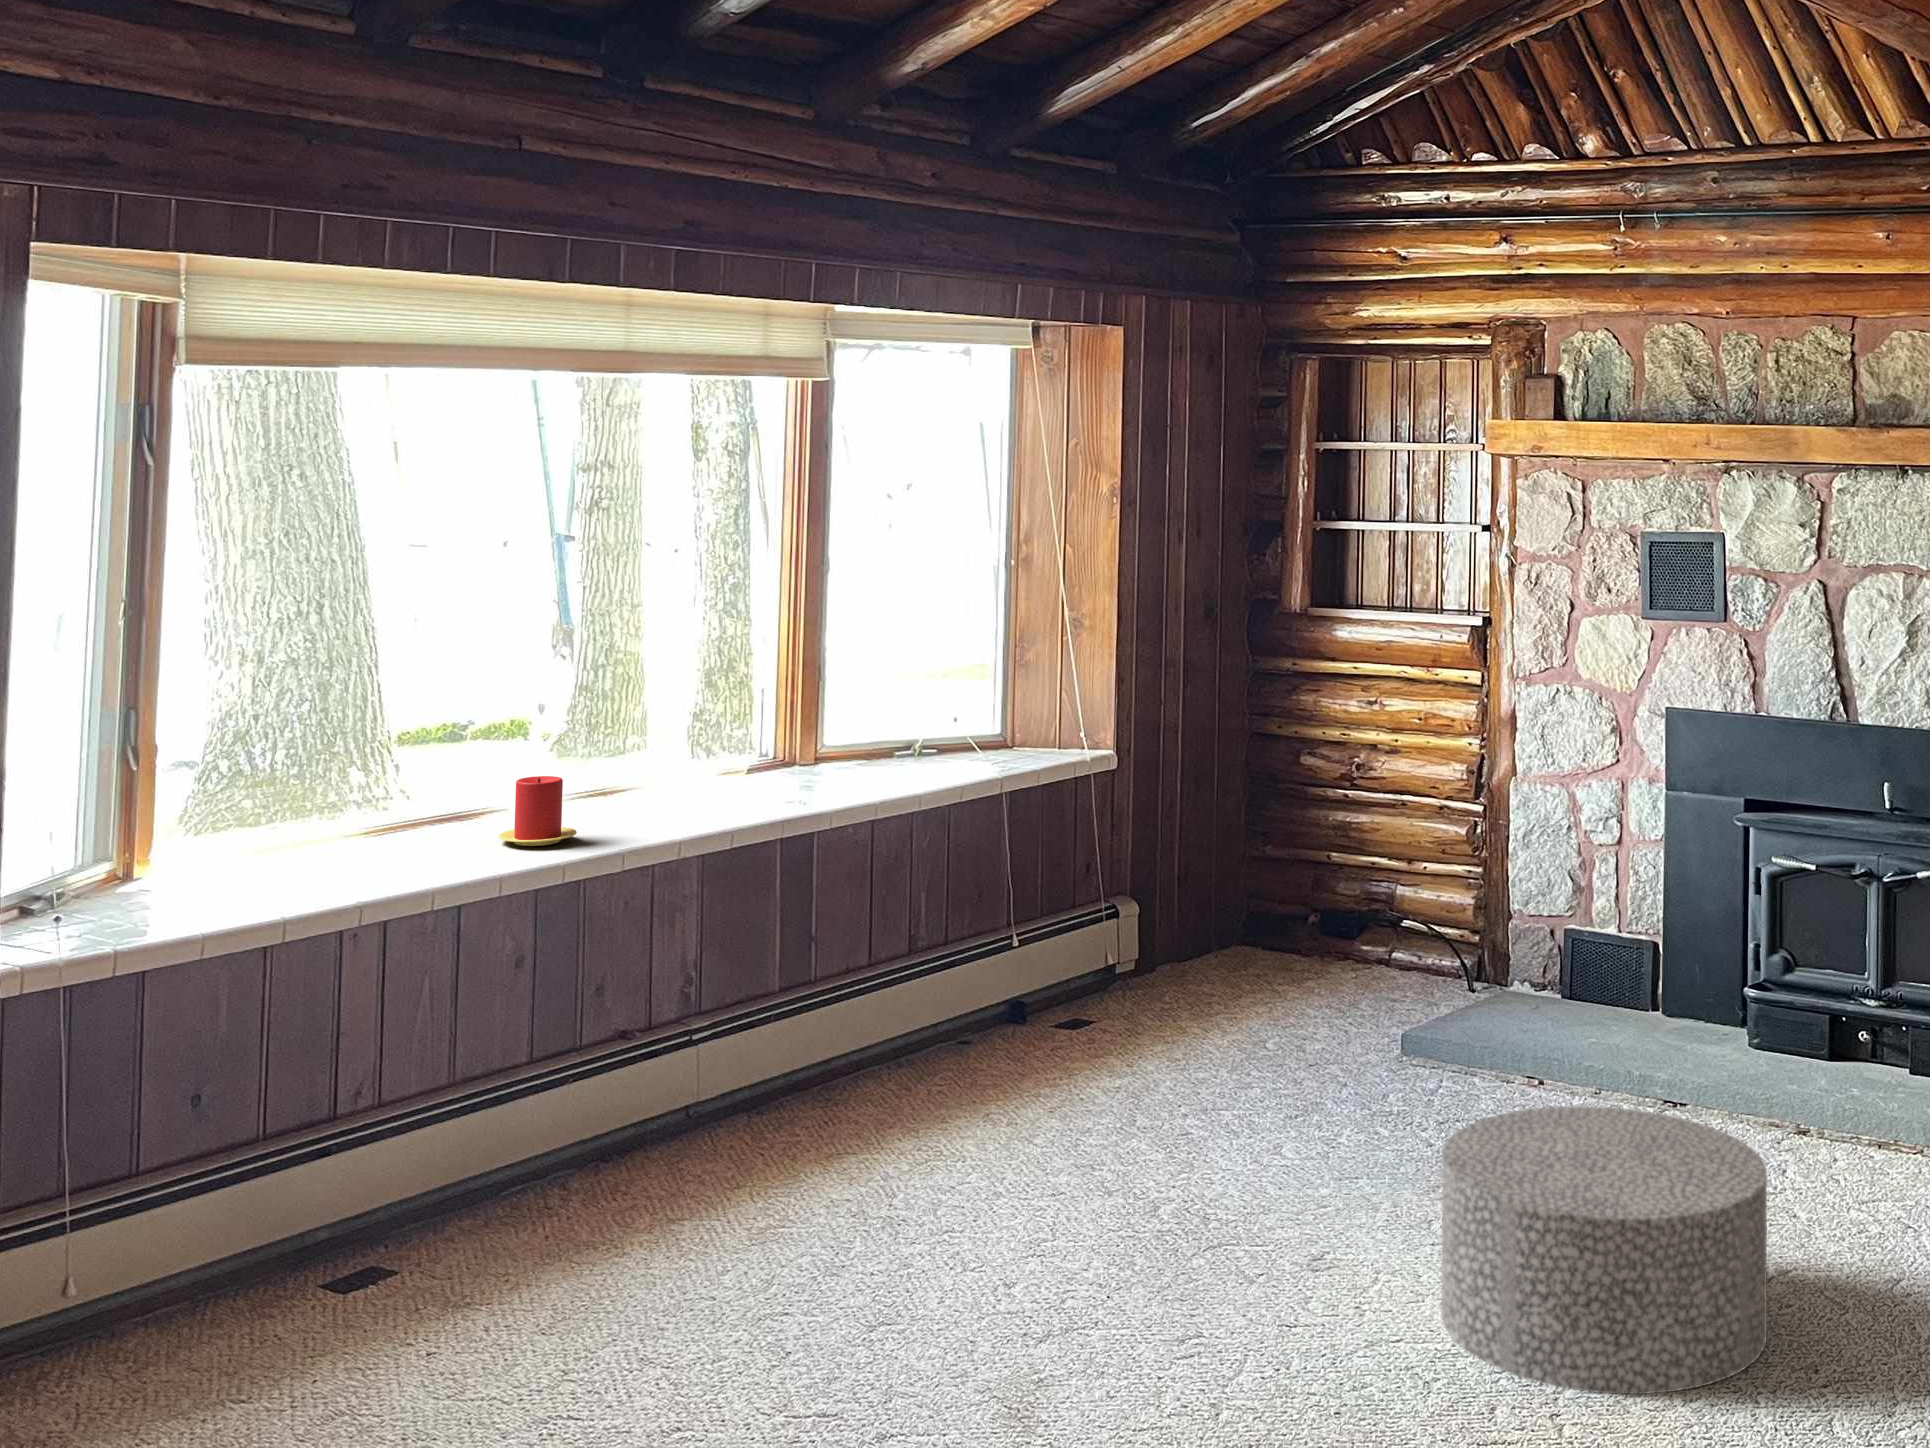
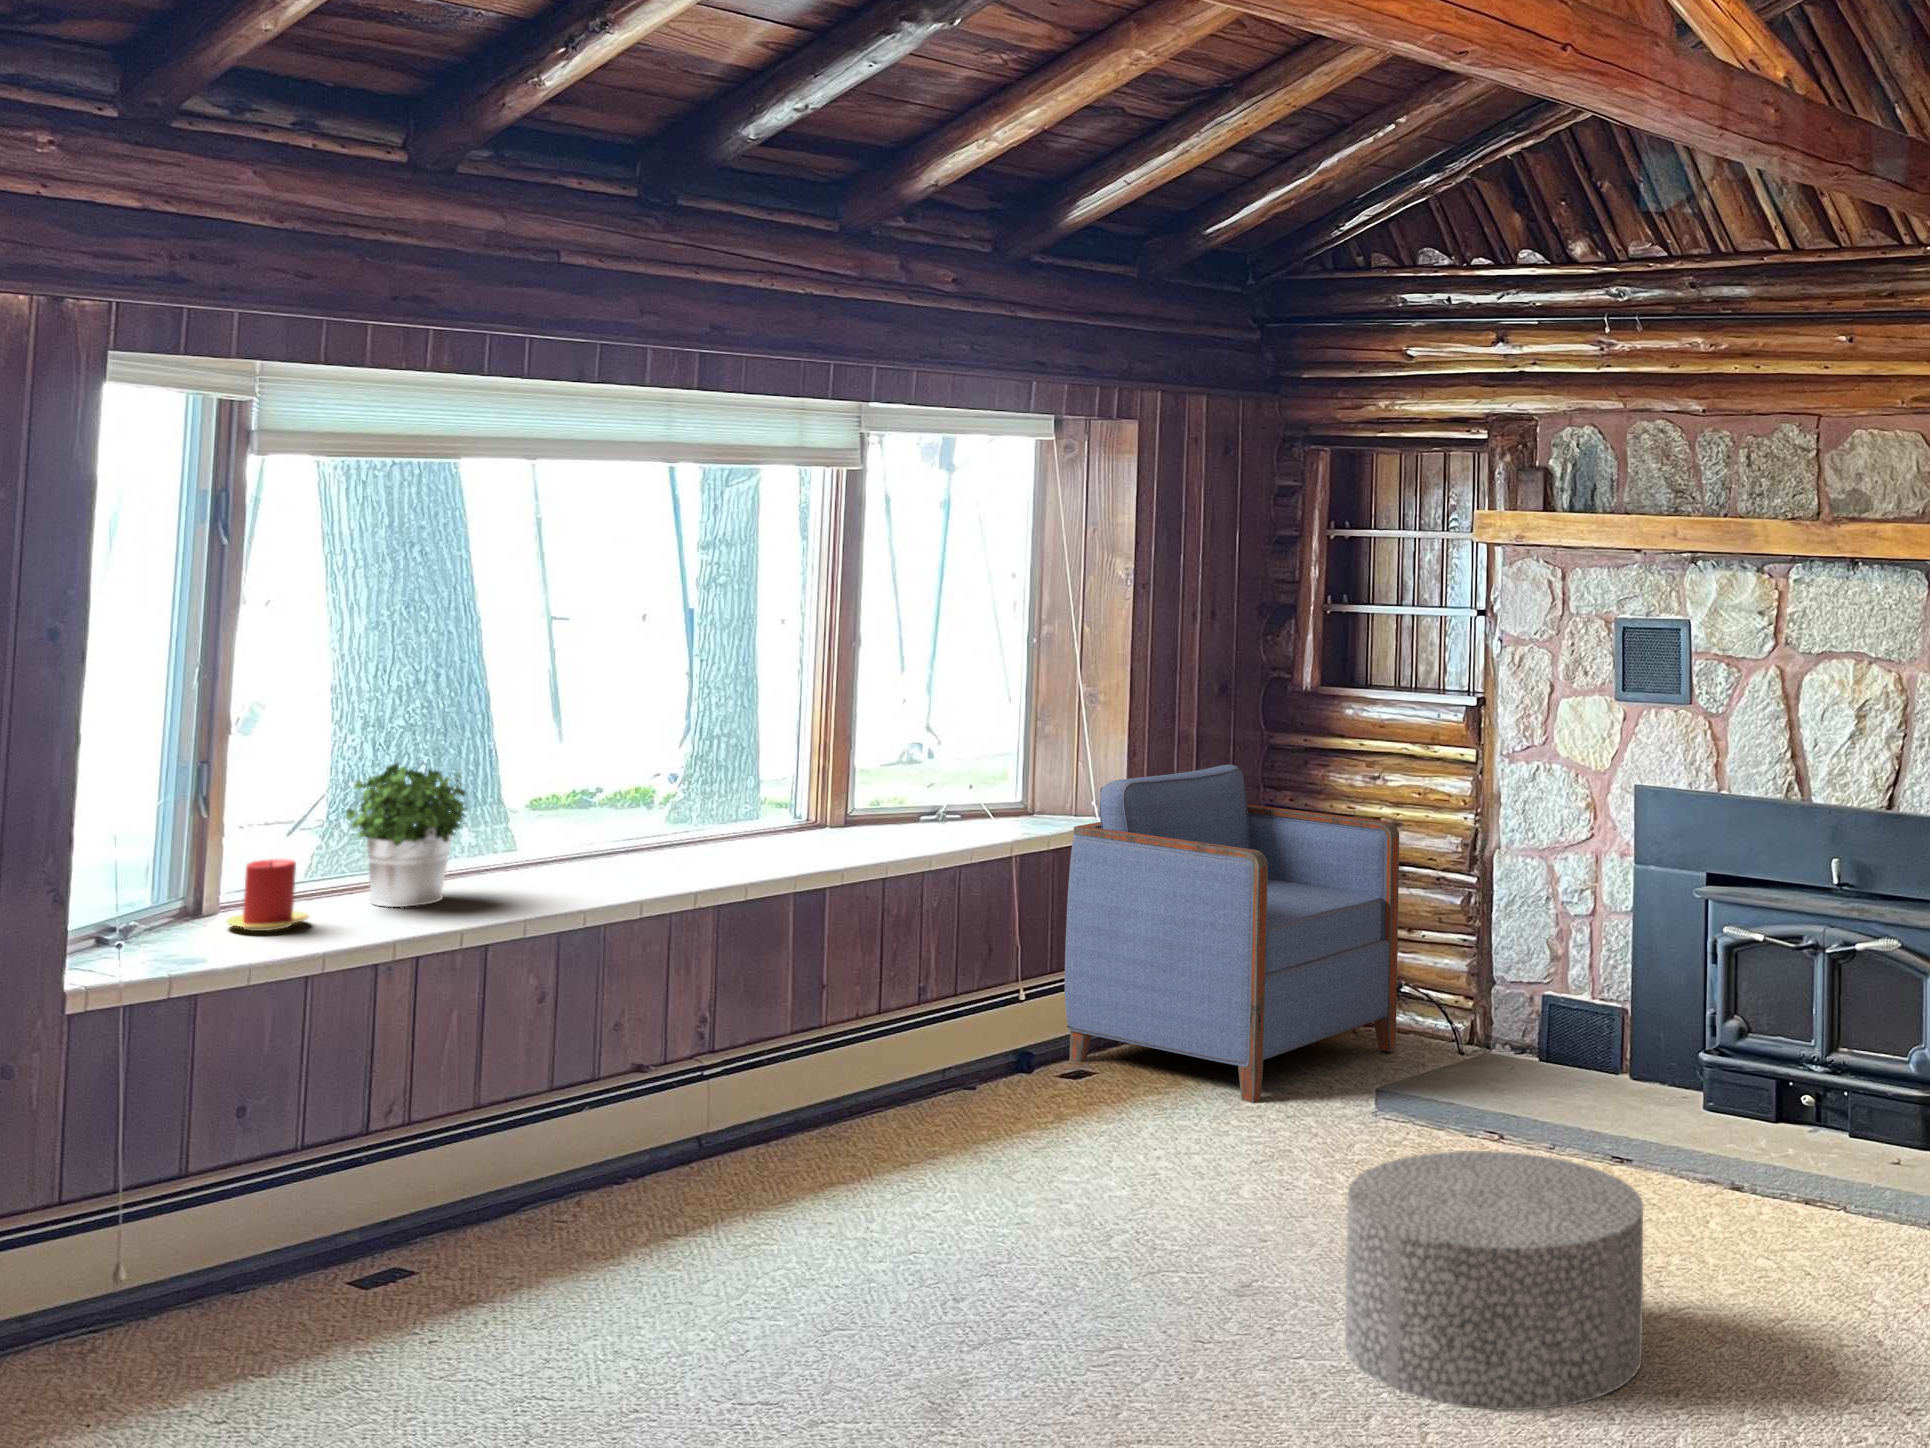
armchair: none [1062,693,1410,1050] -> present [1065,764,1399,1103]
potted plant: none [298,707,433,867] -> present [347,763,467,907]
candle: present [499,776,577,846] -> present [226,859,309,931]

